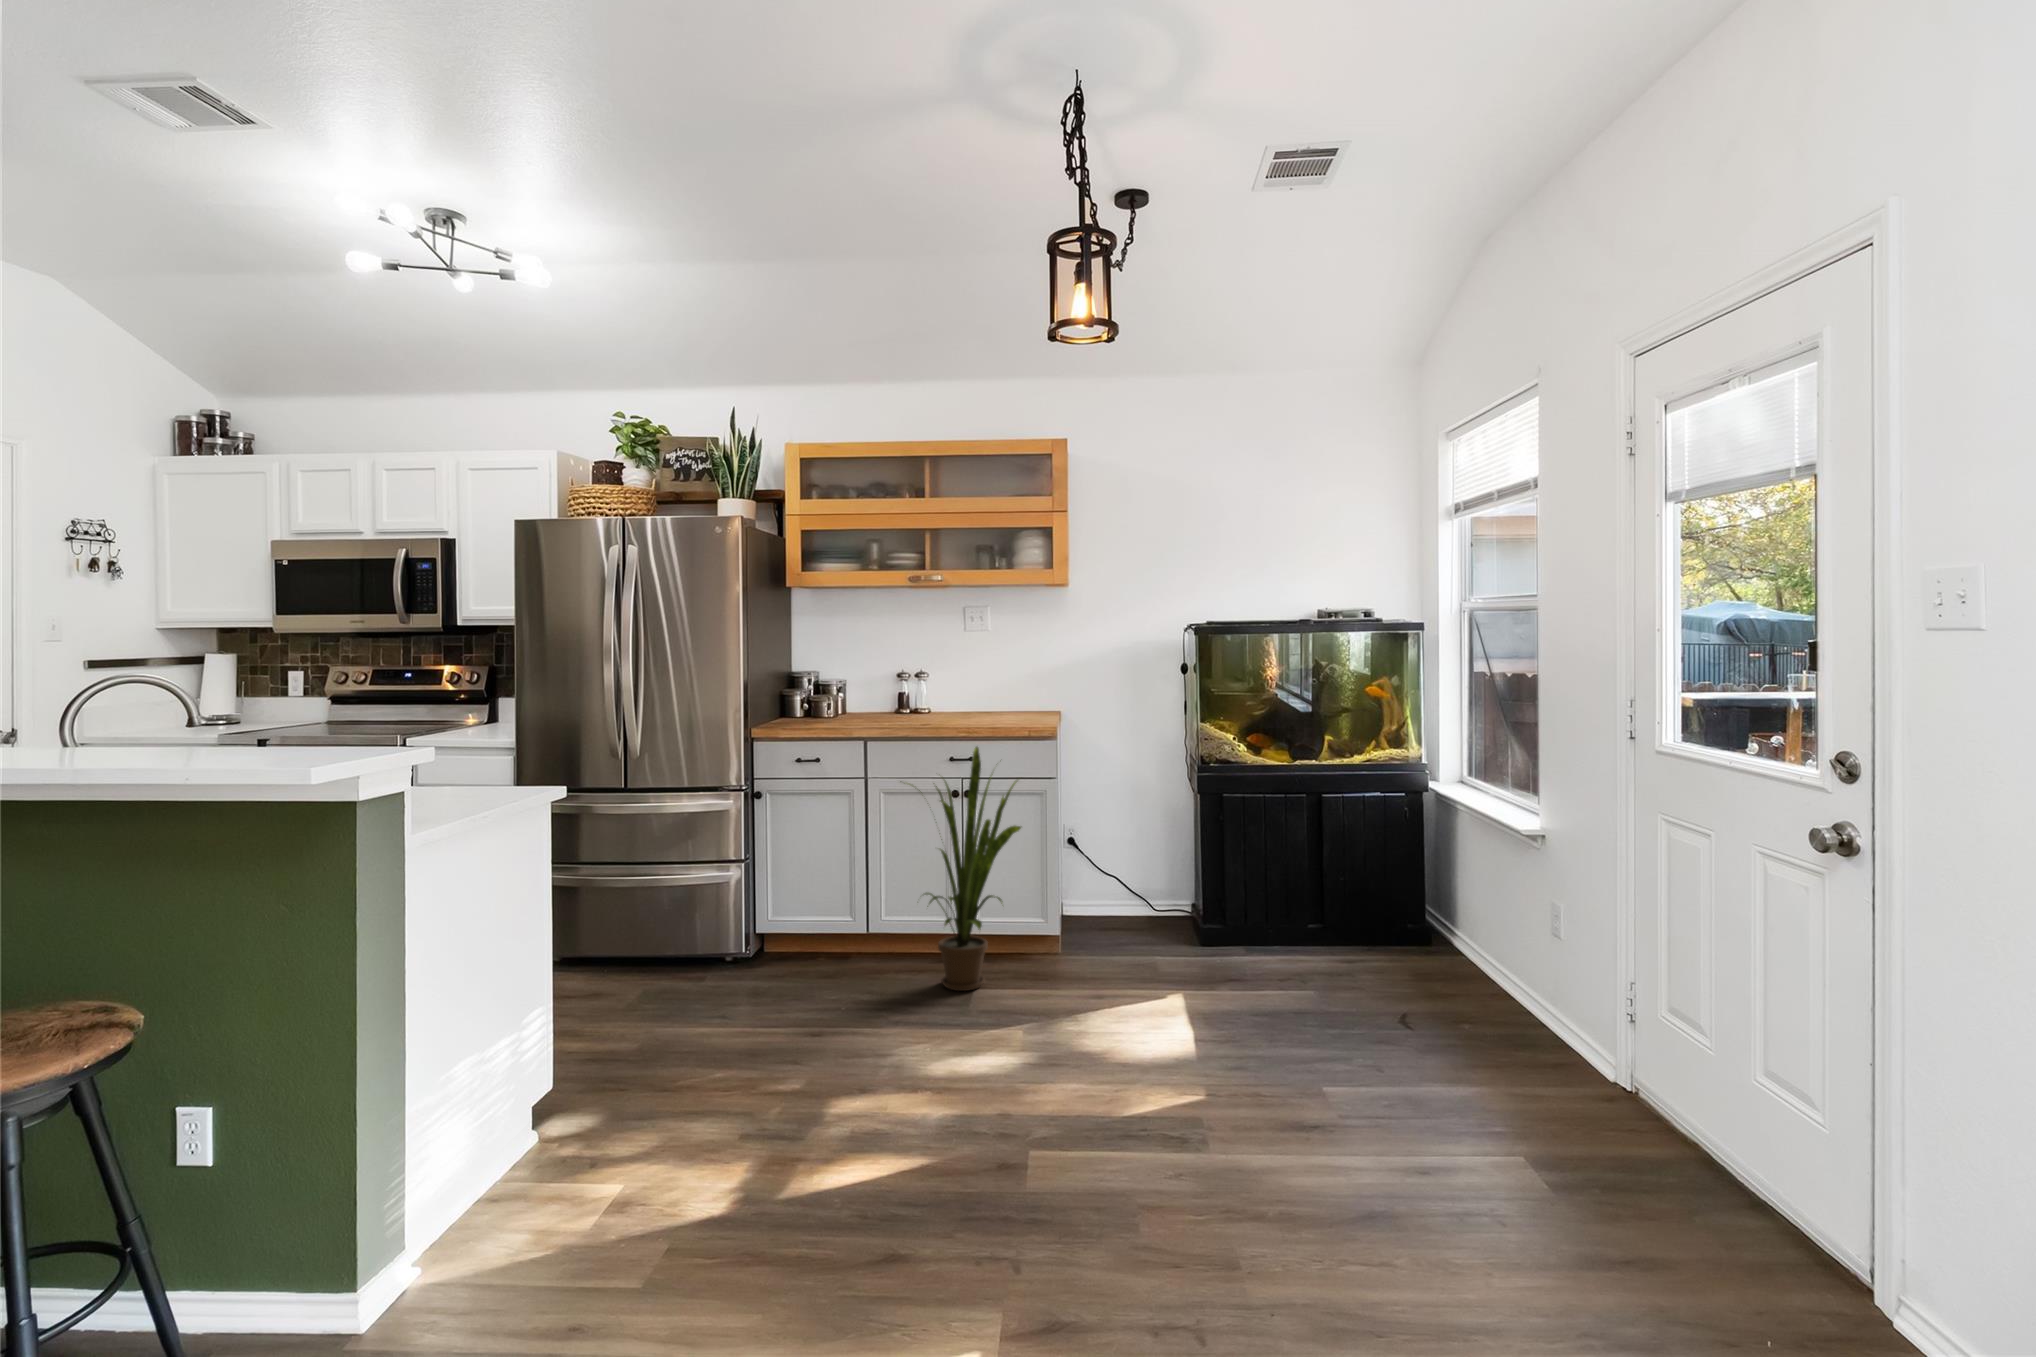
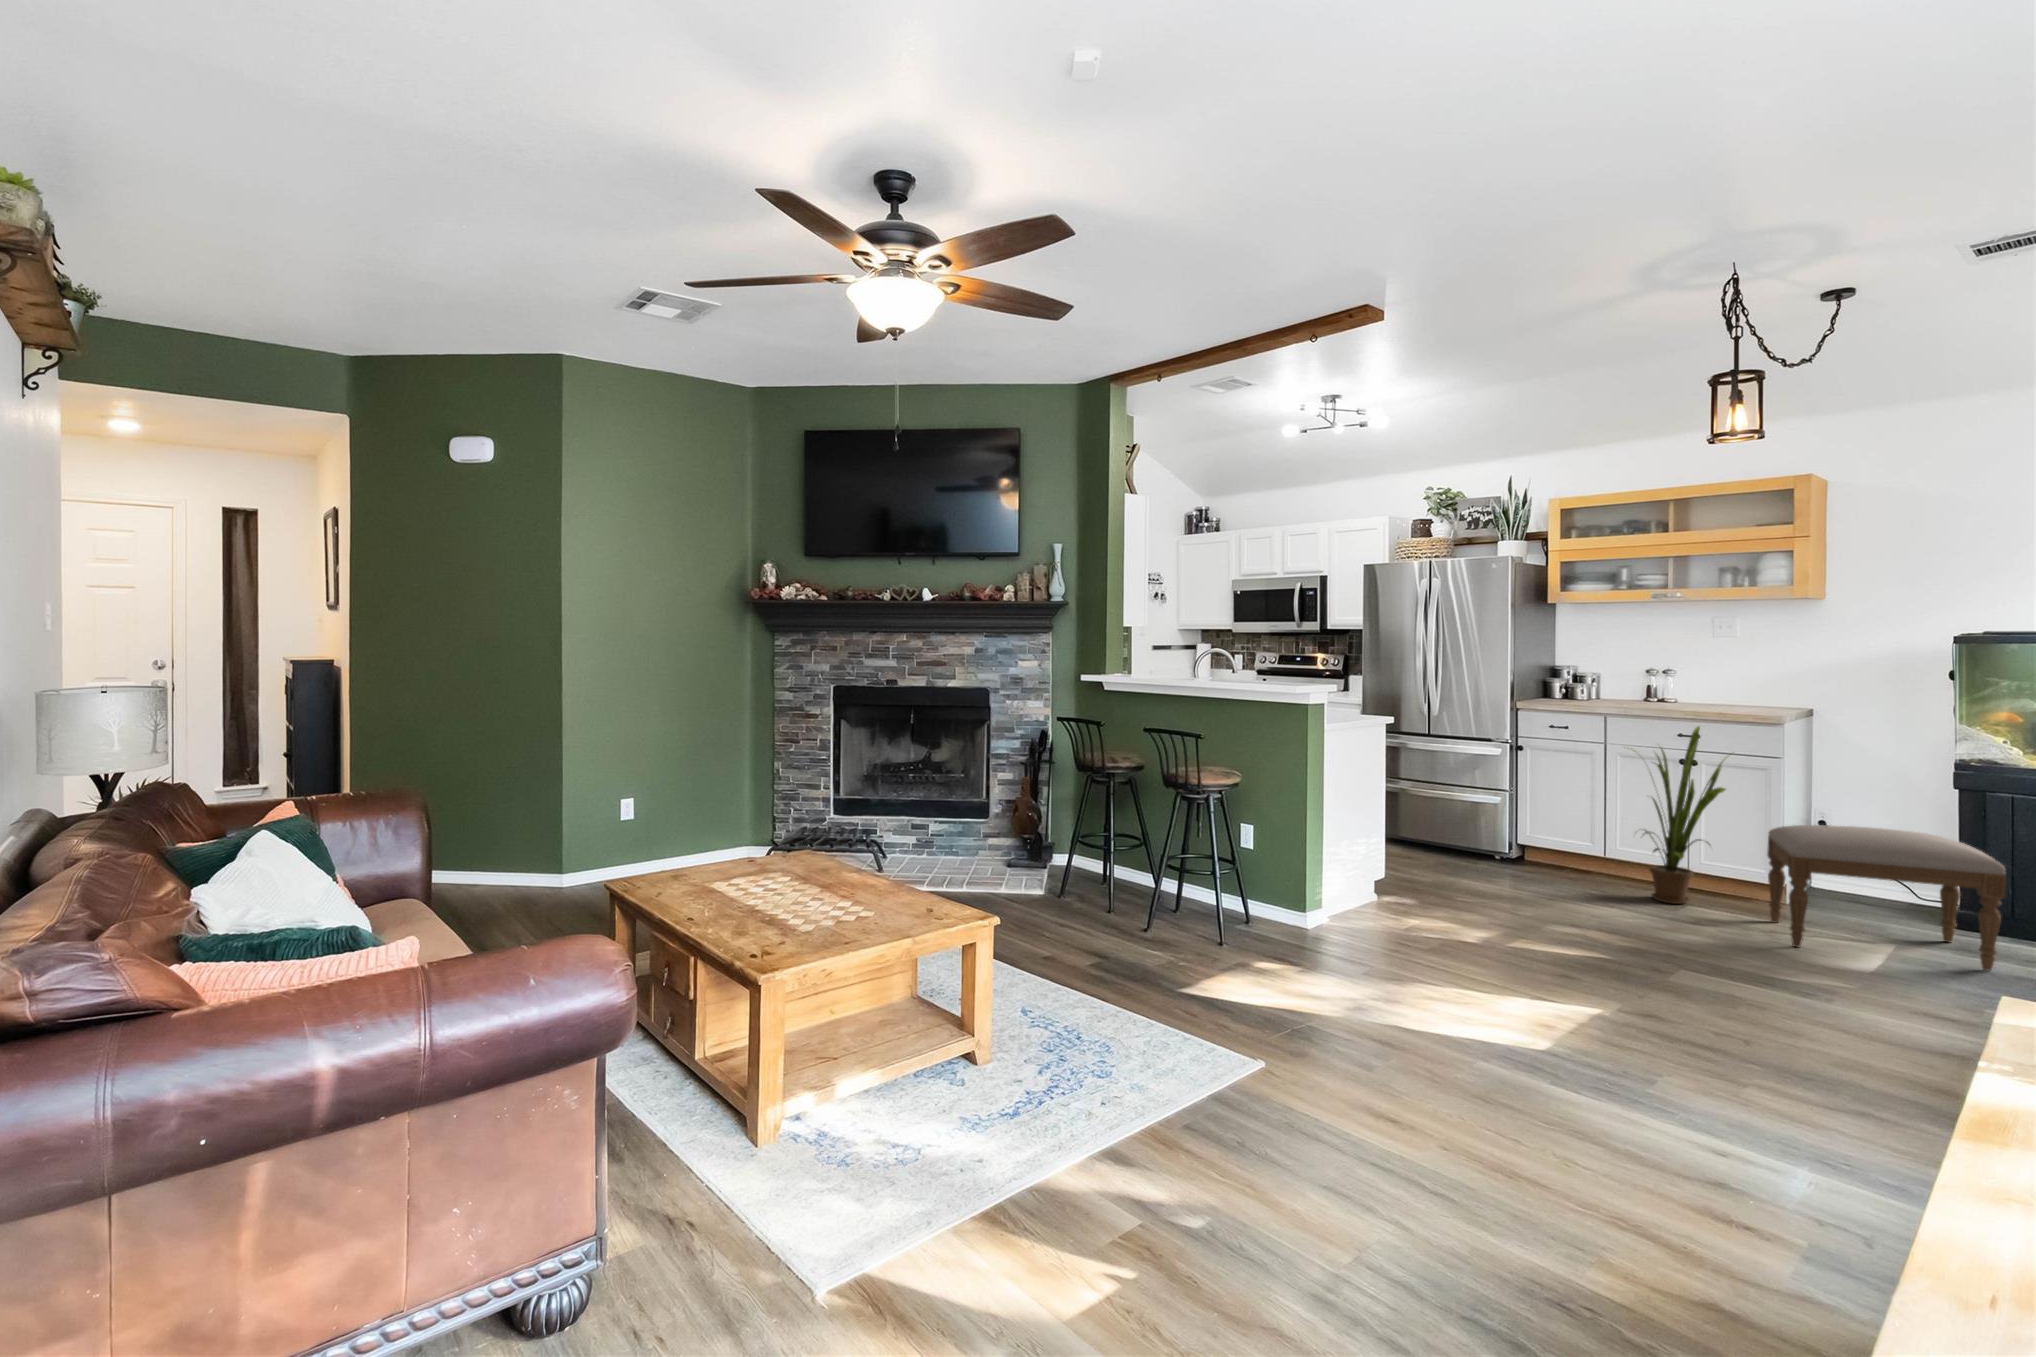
ottoman: none [1069,856,1304,1034] -> present [1767,825,2006,971]

